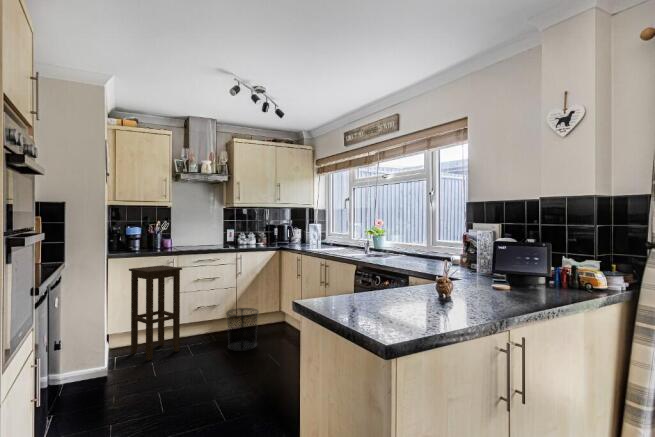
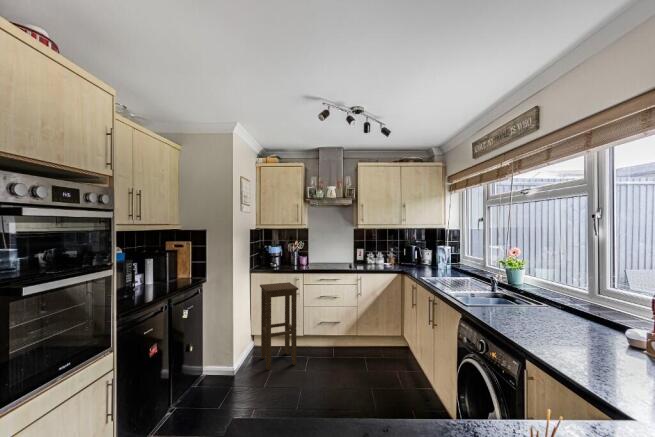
waste bin: present [226,308,258,351] -> none [334,332,367,380]

